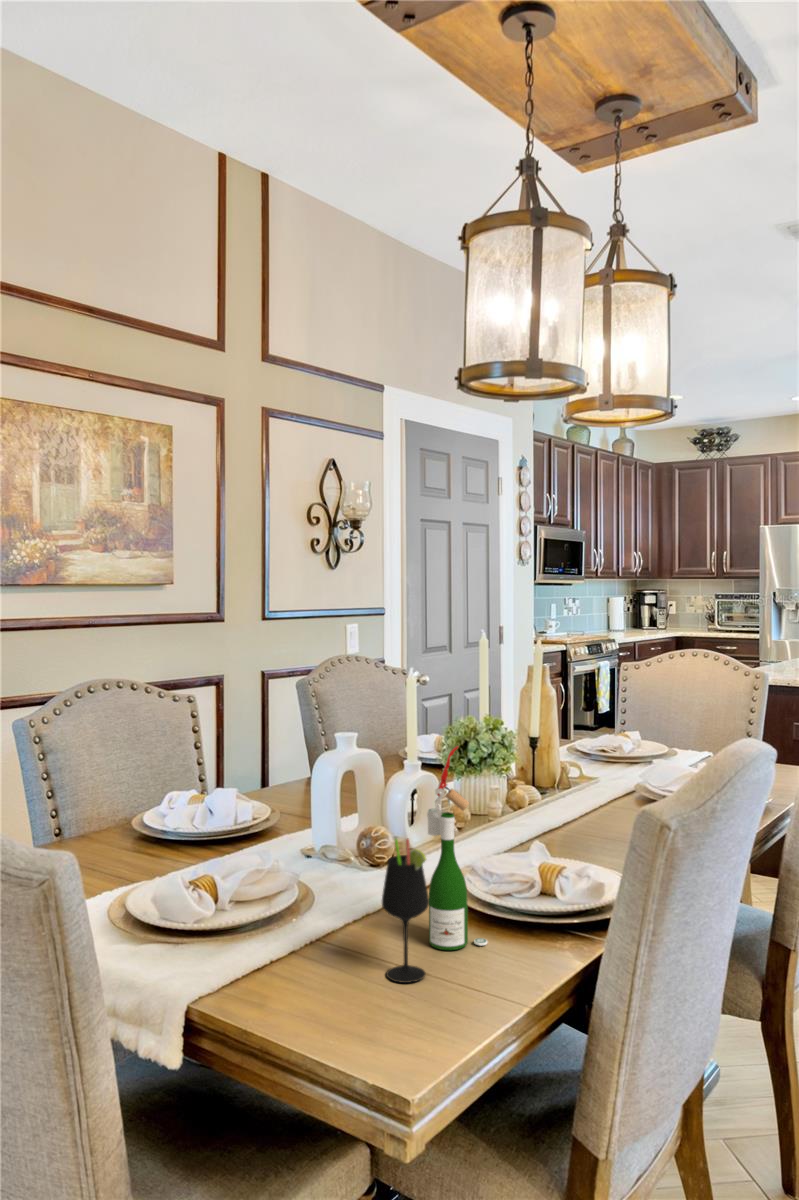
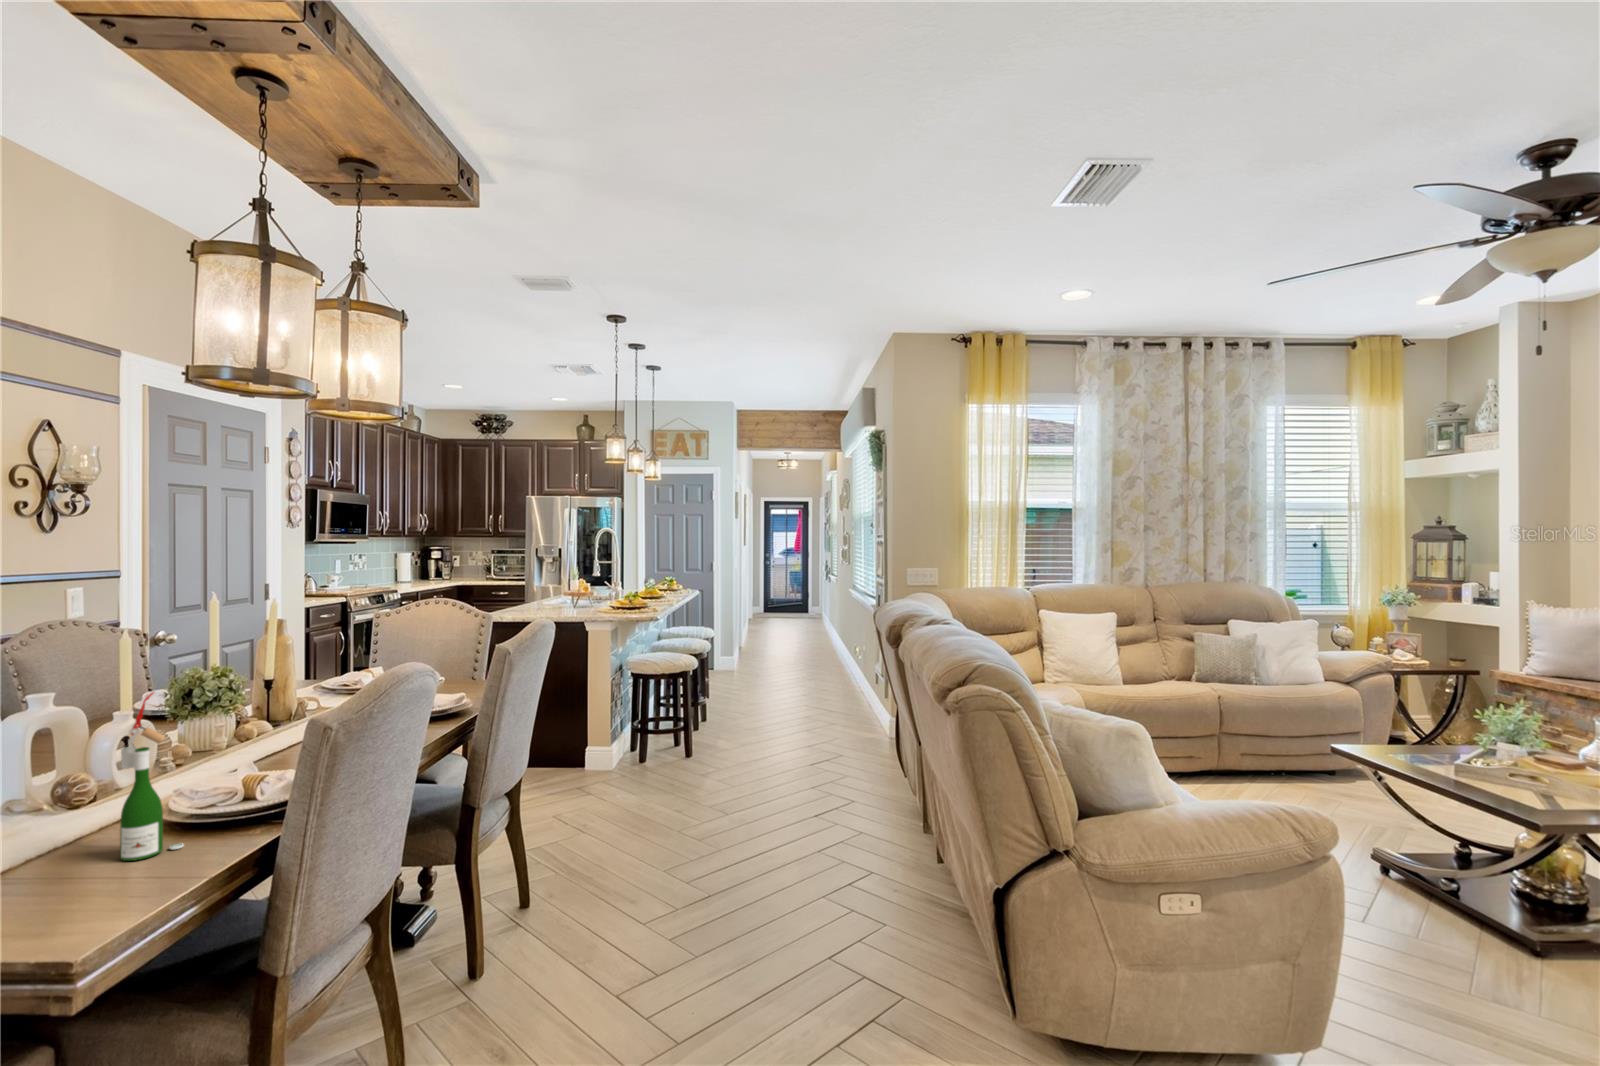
wine glass: present [382,839,429,983] -> none [60,772,114,894]

